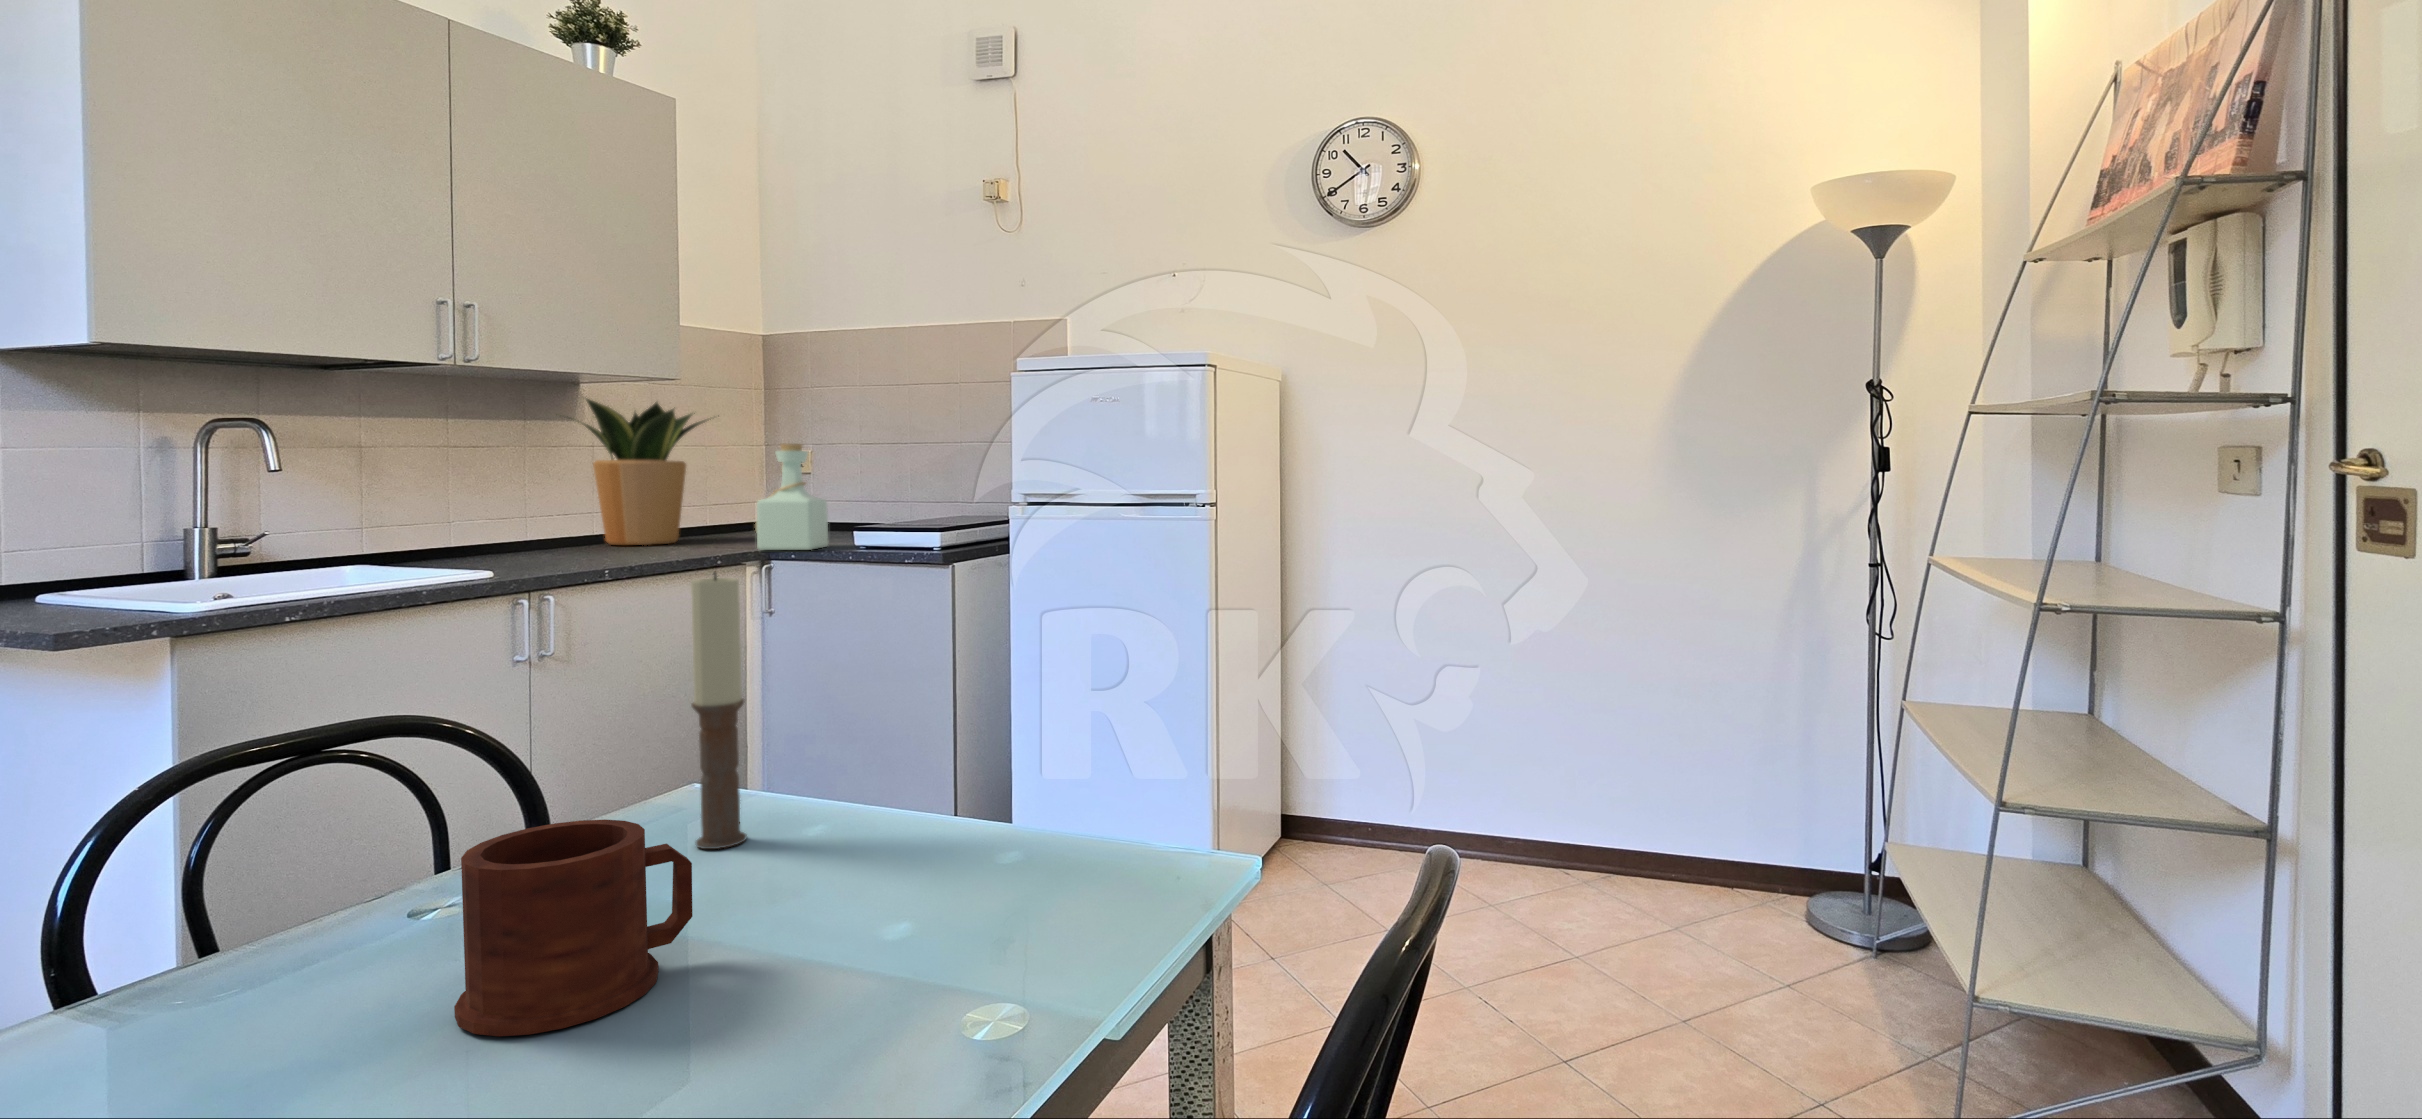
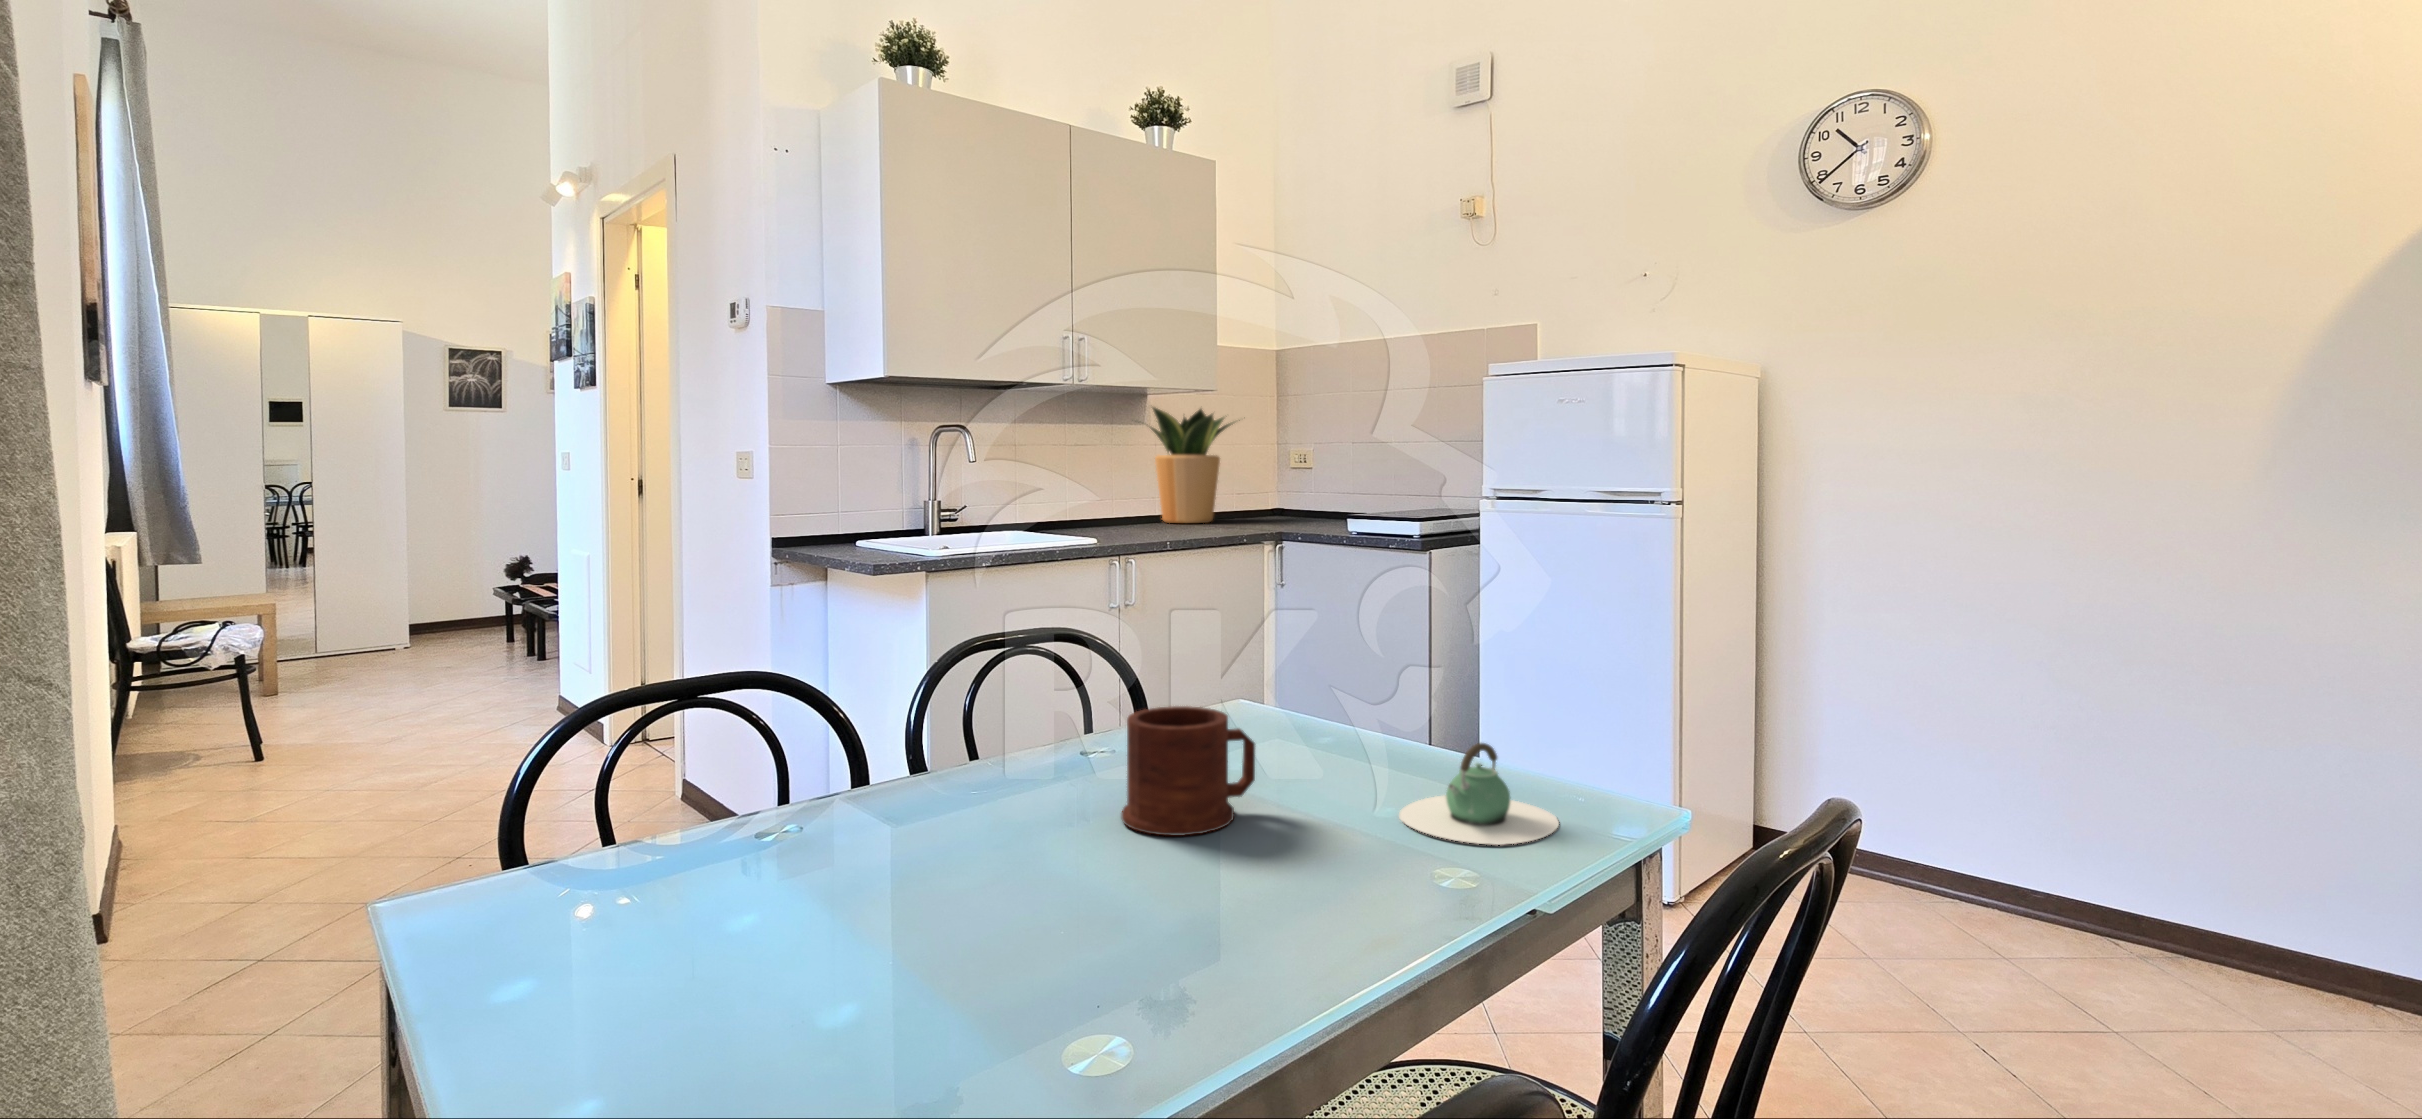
bottle: present [755,444,828,550] -> none [1271,441,1327,531]
candle: present [691,572,746,849] -> none [1247,543,1281,747]
teapot: none [910,819,1117,959] -> present [1399,743,1559,845]

